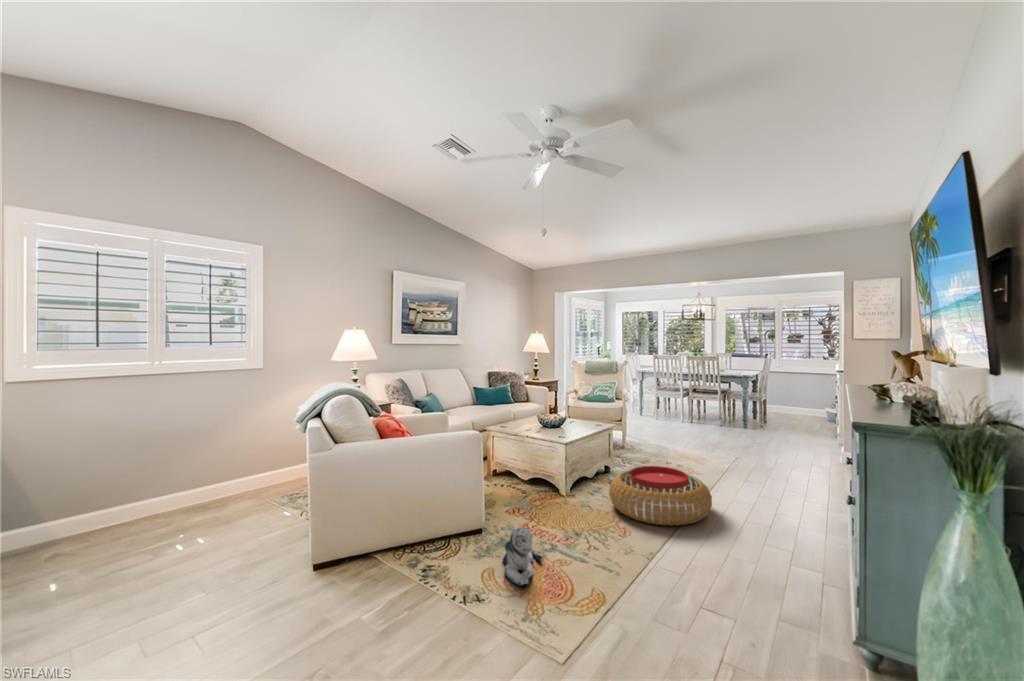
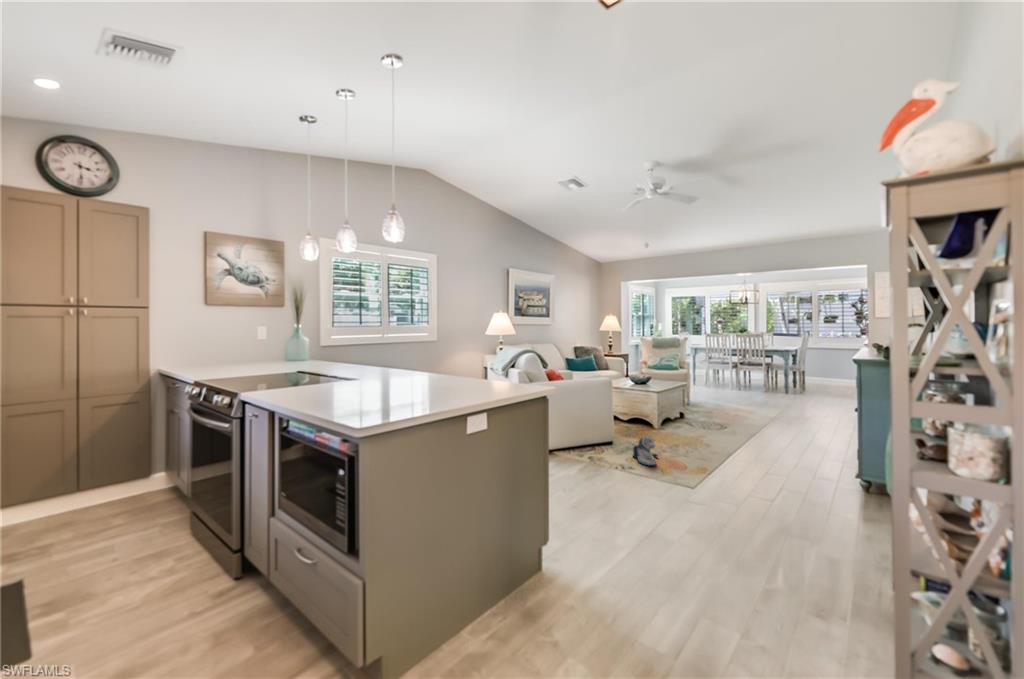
pouf: present [609,466,712,526] -> none [690,409,765,444]

